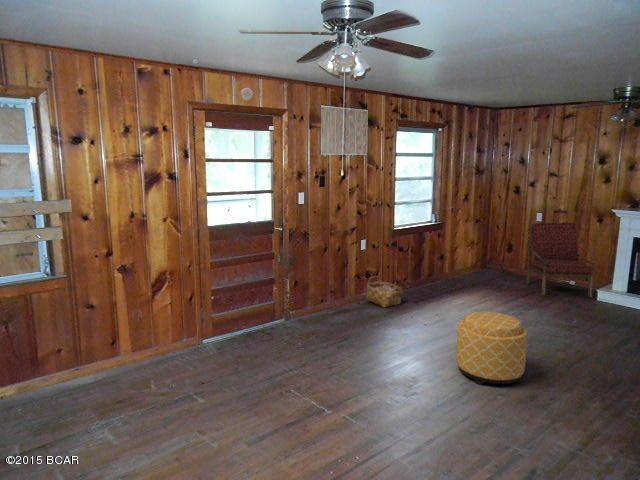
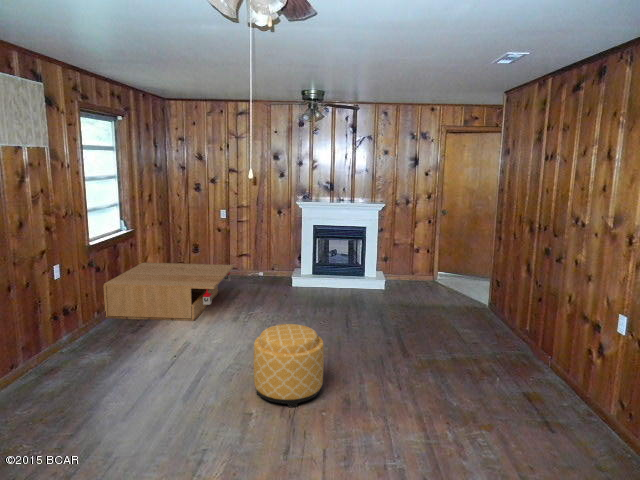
armchair: present [526,222,595,297] -> none [220,217,285,291]
coffee table: none [404,253,528,306] -> present [103,263,234,321]
woven basket: present [366,276,403,307] -> none [68,311,123,350]

